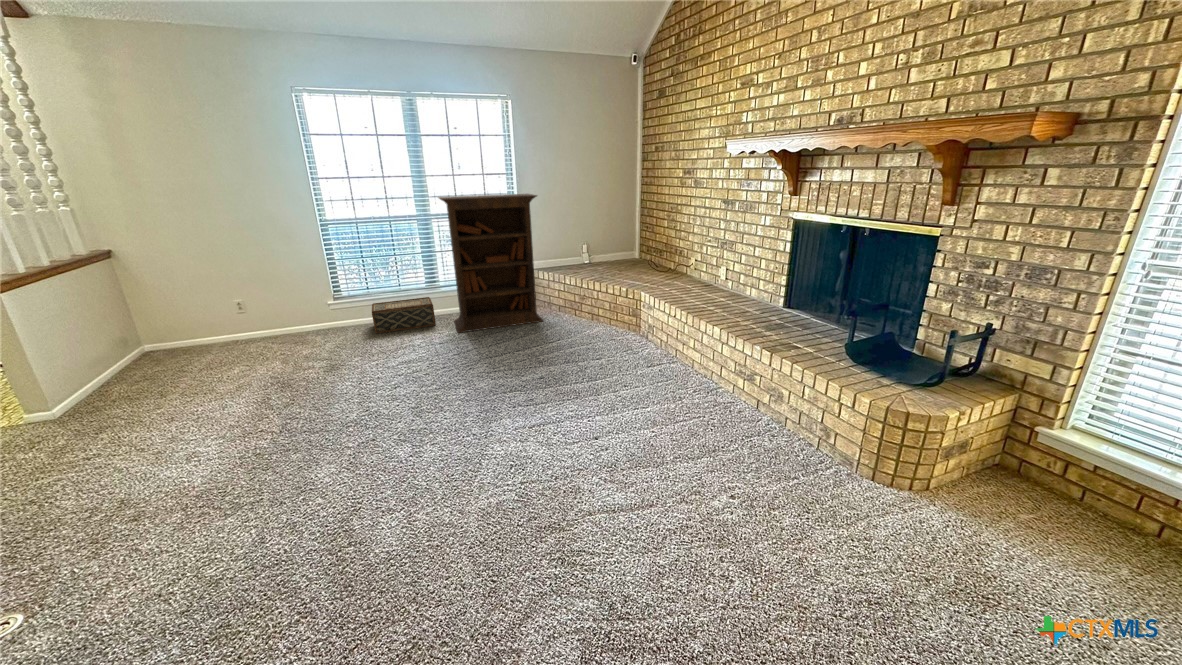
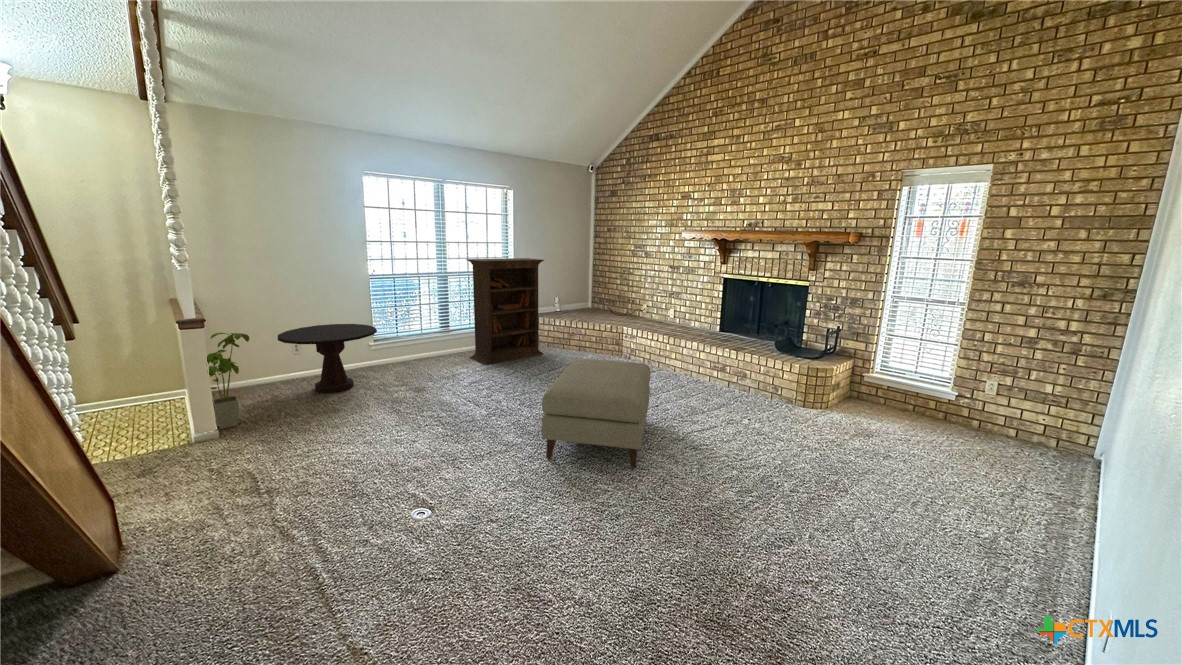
side table: none [191,278,313,359] -> present [278,324,377,393]
house plant: none [57,291,131,397] -> present [207,333,249,429]
woven basket: present [372,297,436,333] -> none [402,339,458,369]
ottoman: none [301,352,560,575] -> present [542,359,651,469]

